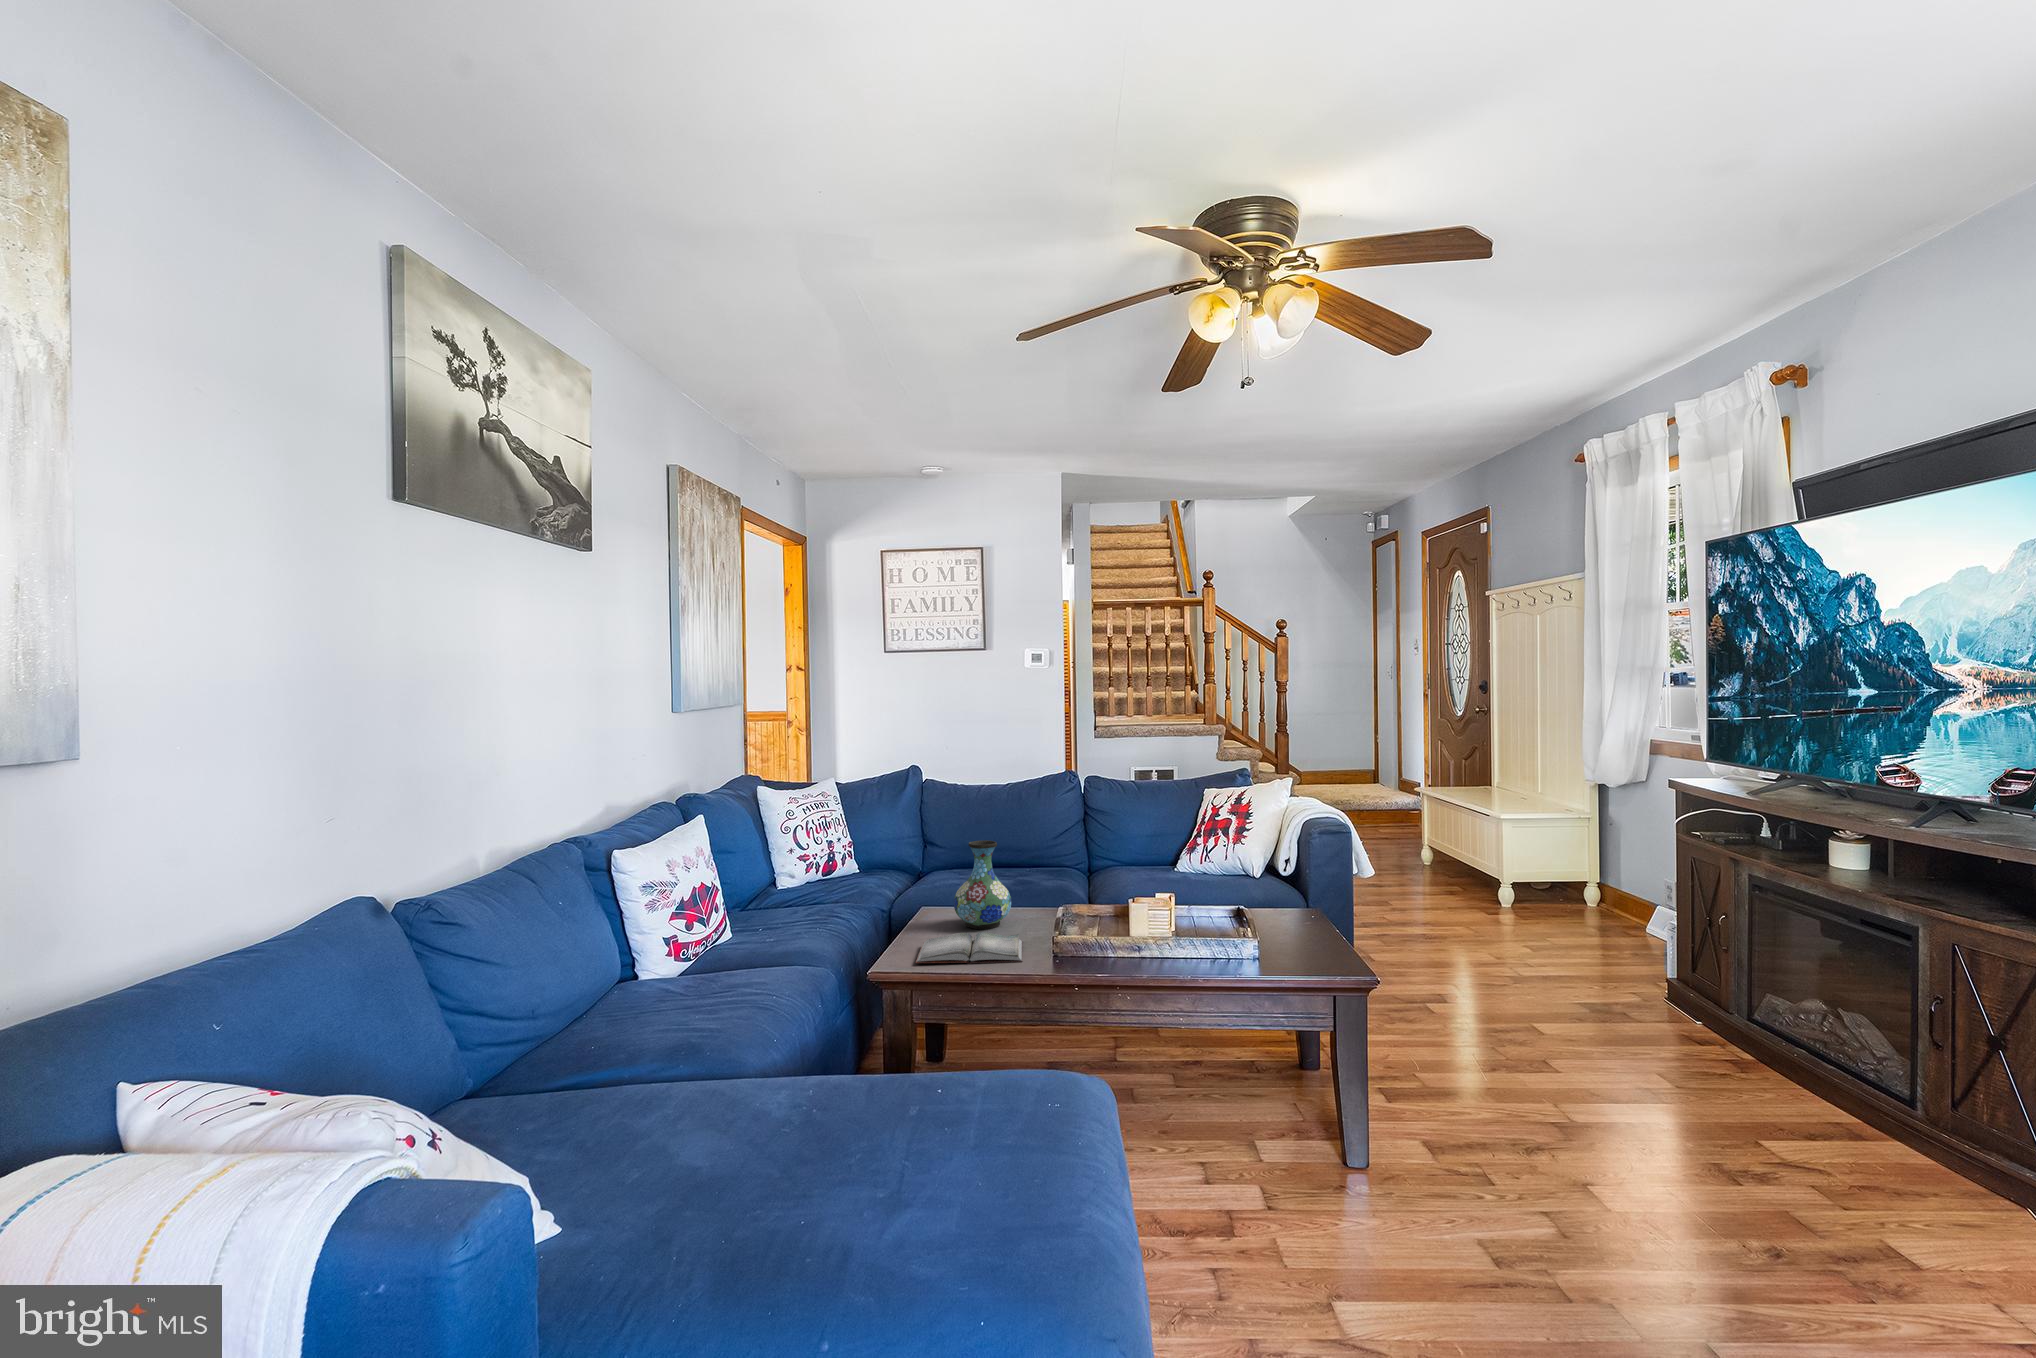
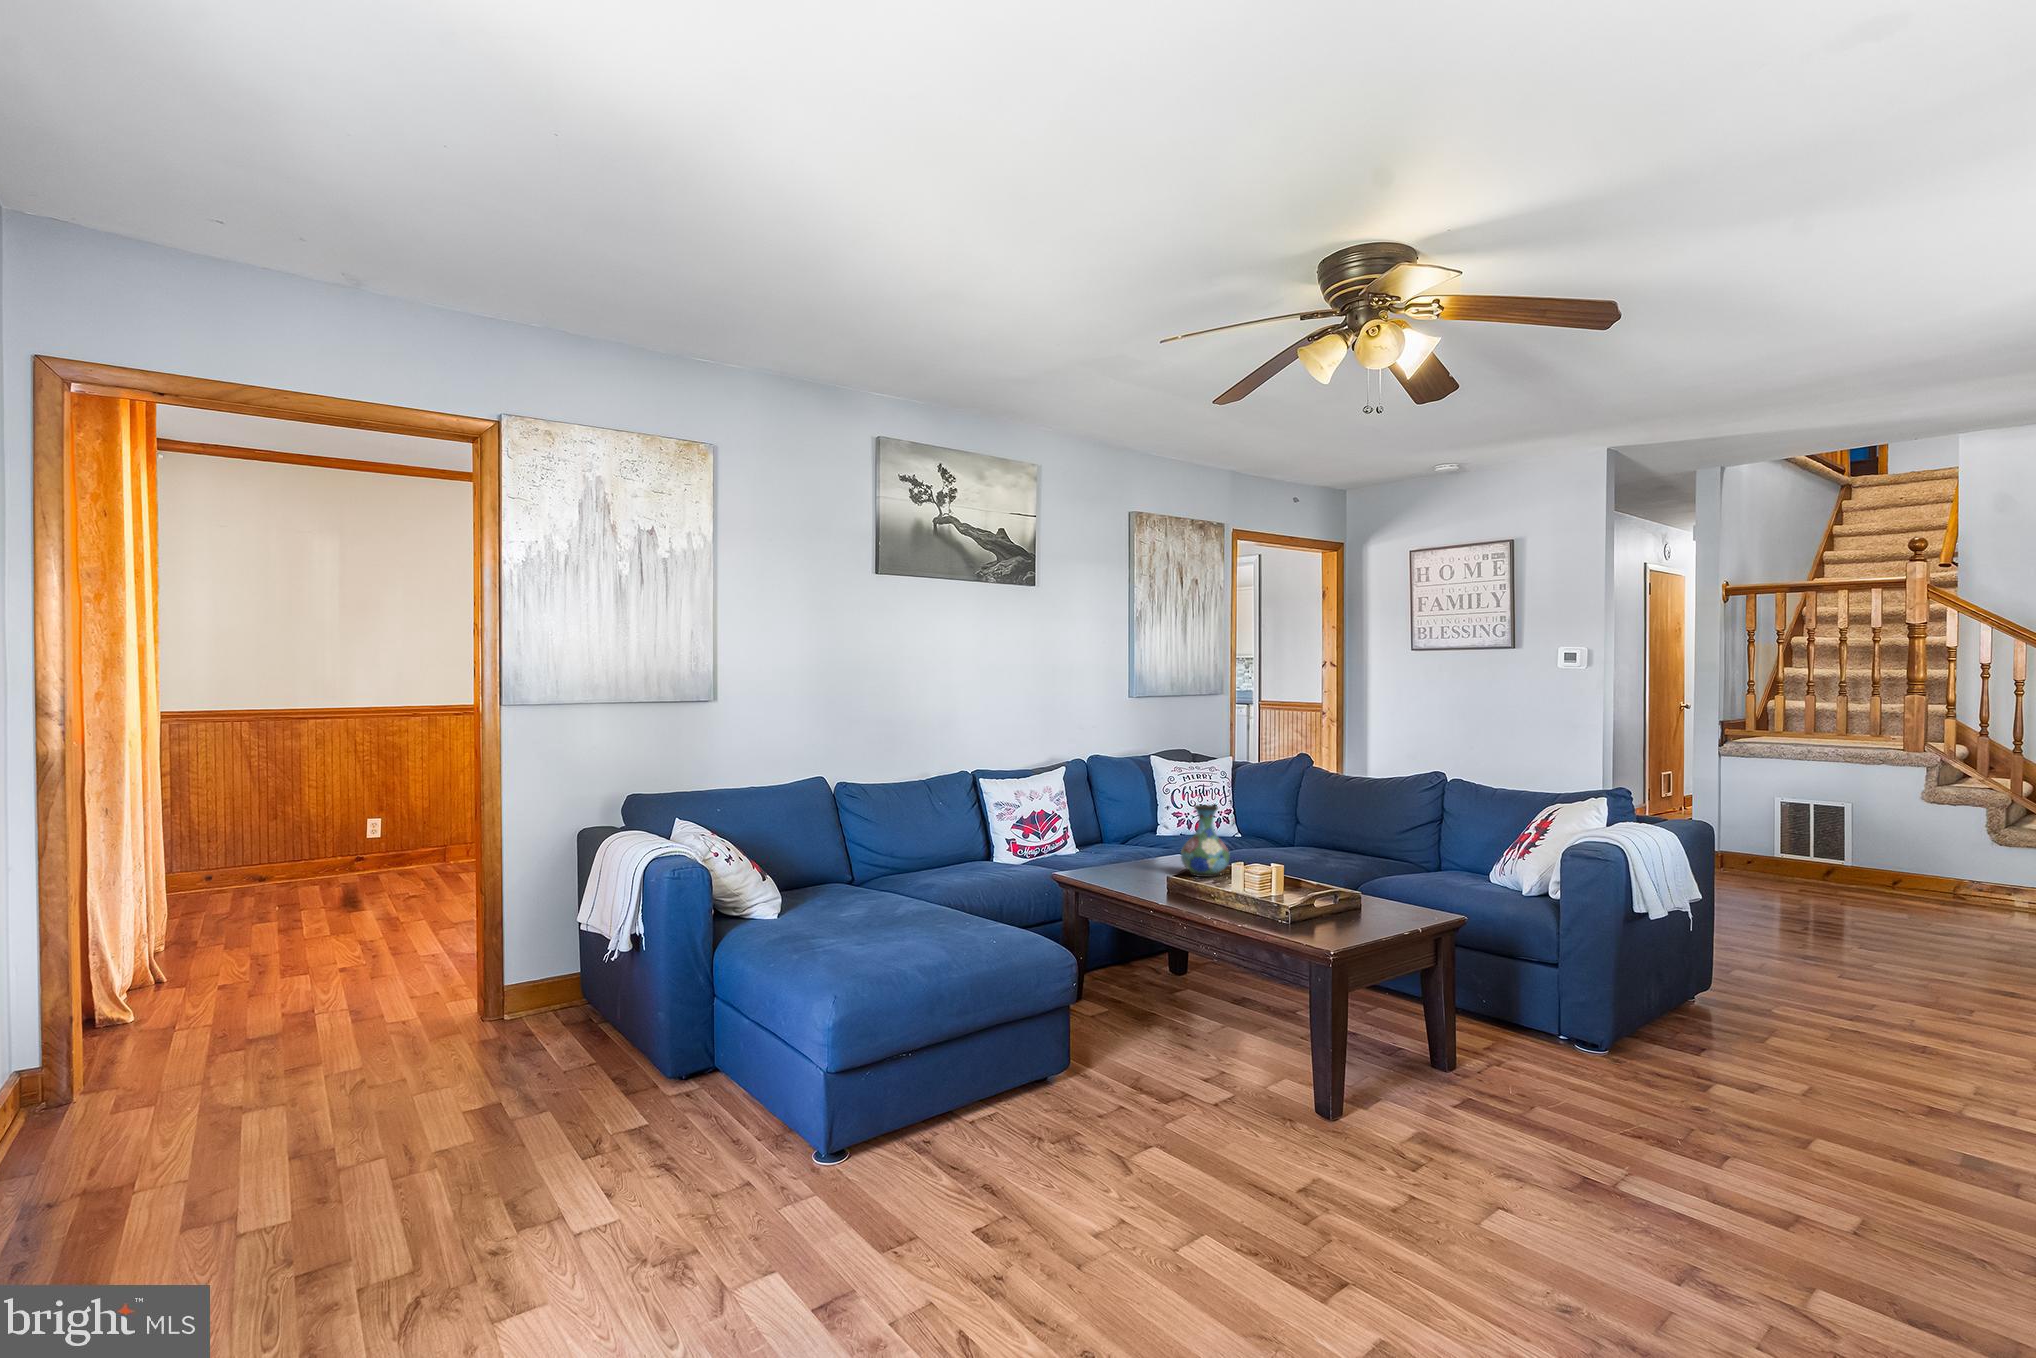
hardback book: present [916,932,1023,964] -> none [1094,870,1193,895]

